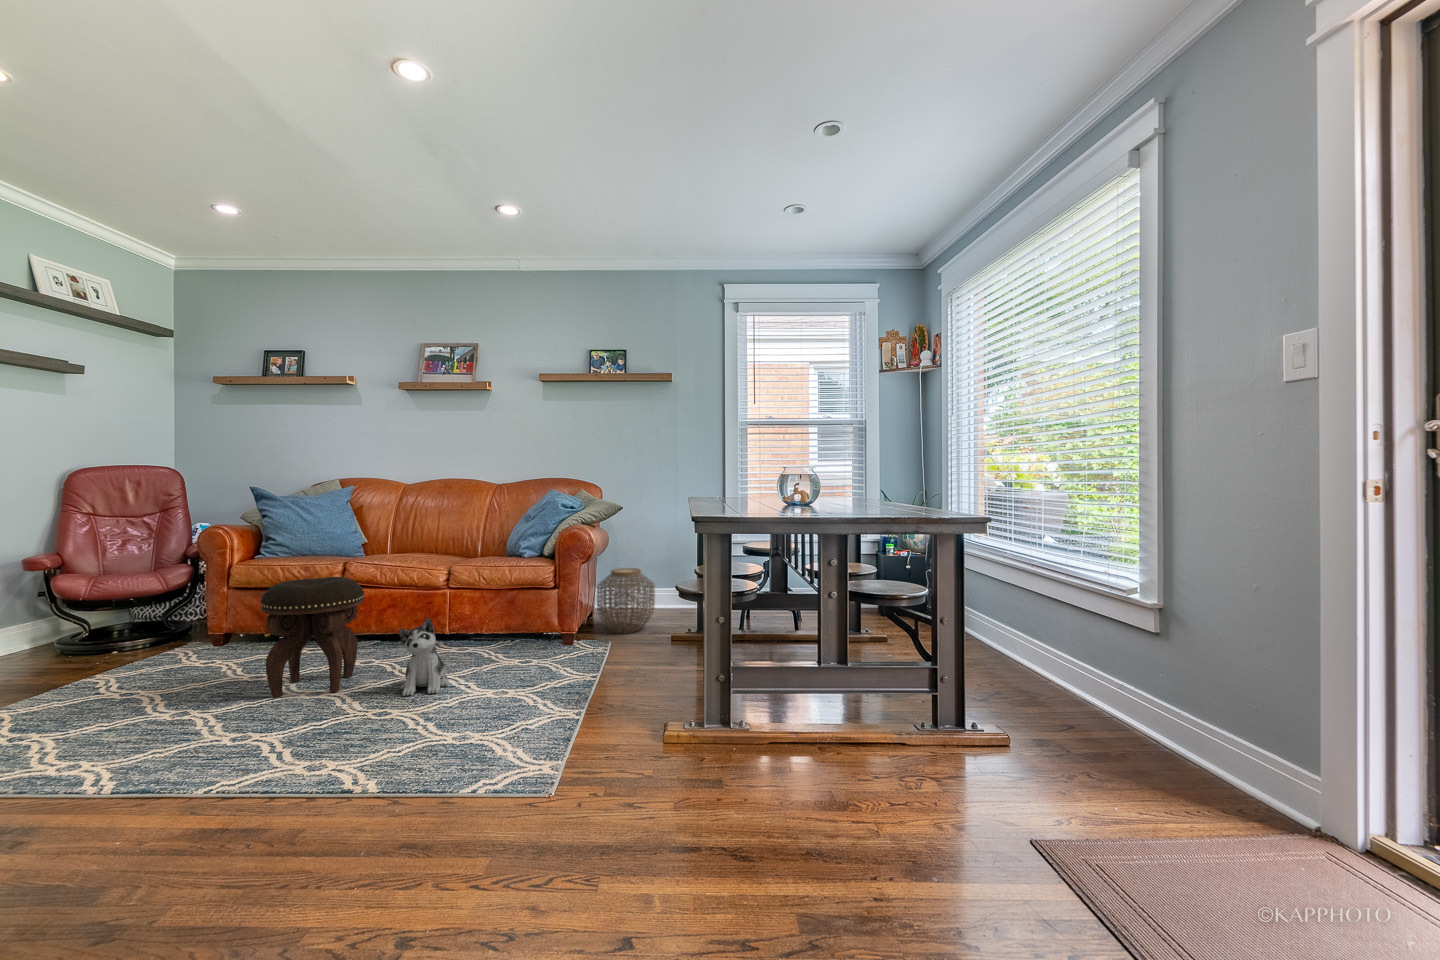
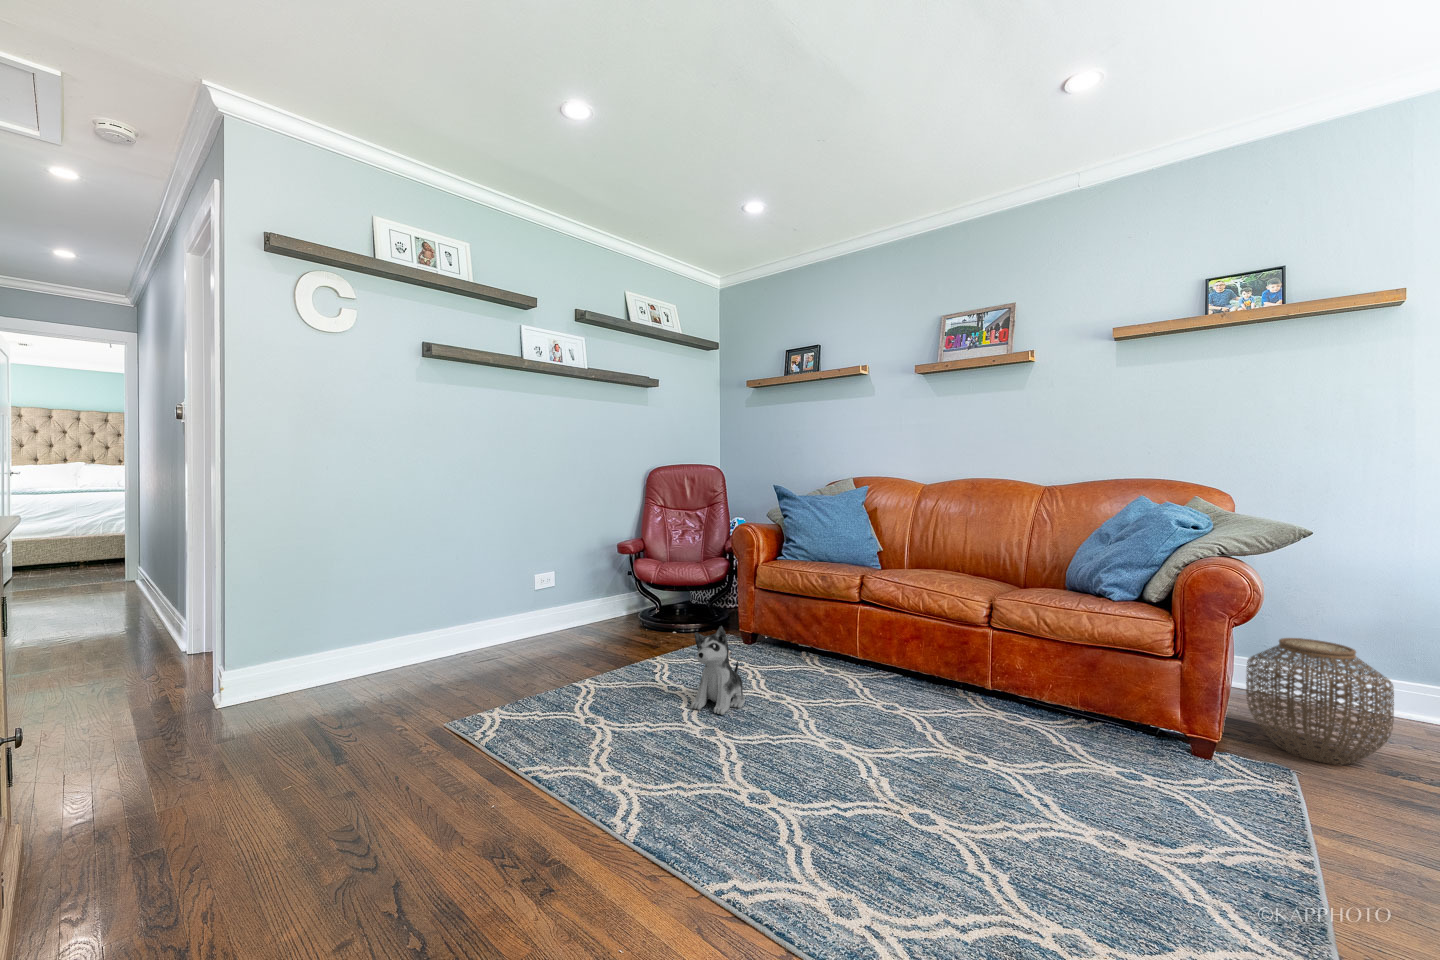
footstool: present [261,577,364,697] -> none [781,595,894,756]
plush toy: present [398,618,449,696] -> present [691,626,745,715]

